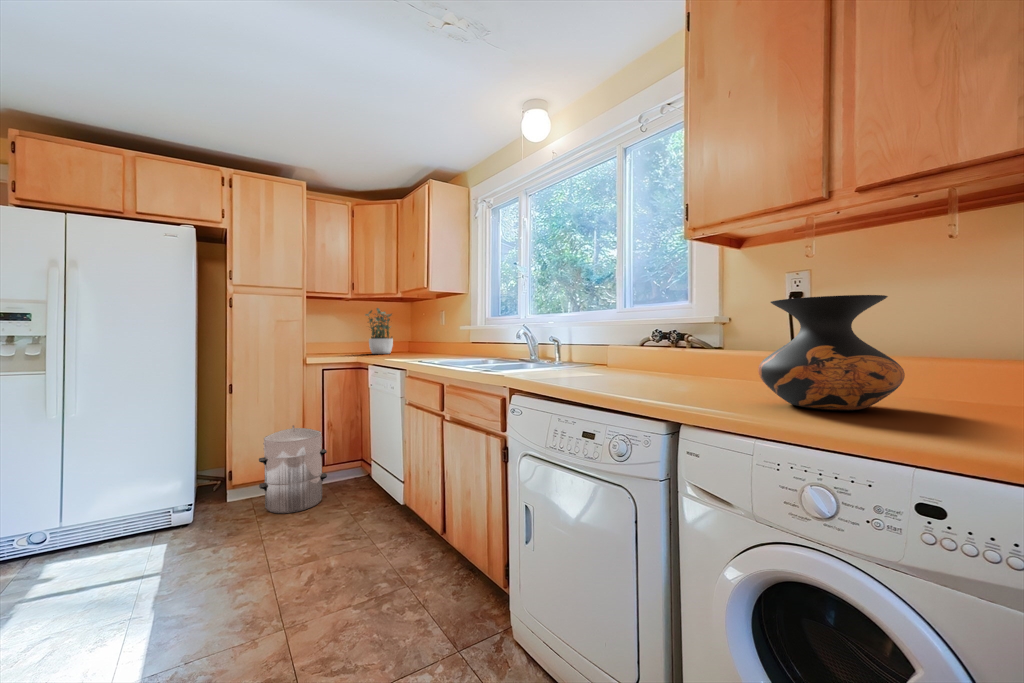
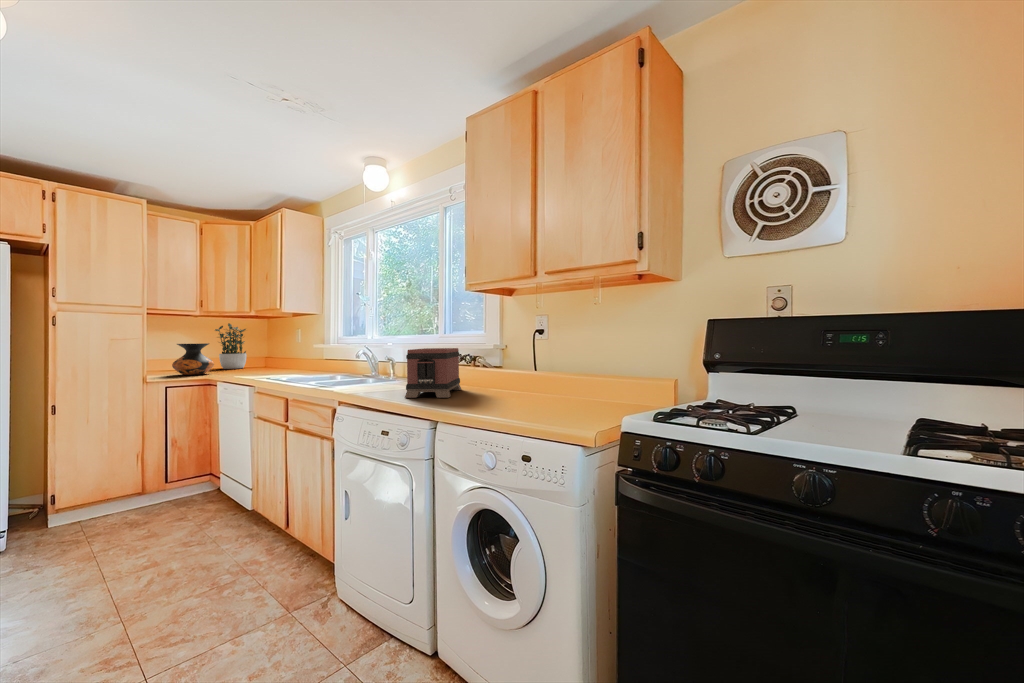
vase: present [758,295,905,411] -> present [172,343,214,375]
toaster: none [605,317,671,387] -> present [405,348,461,398]
waste bin: present [259,425,327,513] -> none [89,444,170,533]

